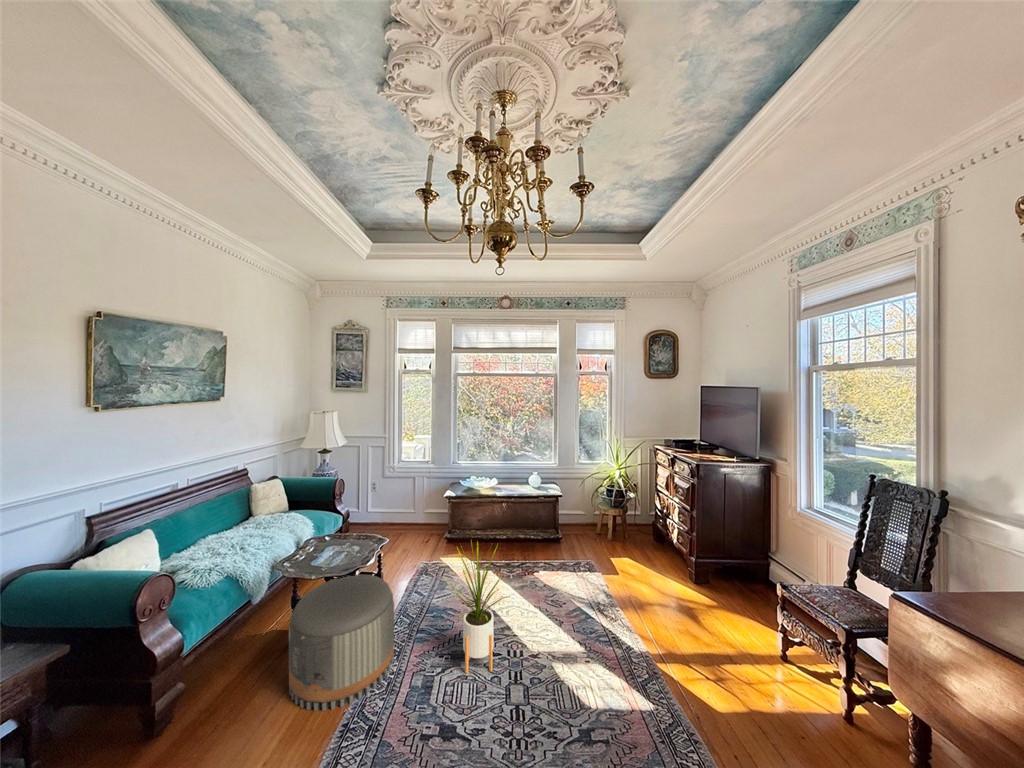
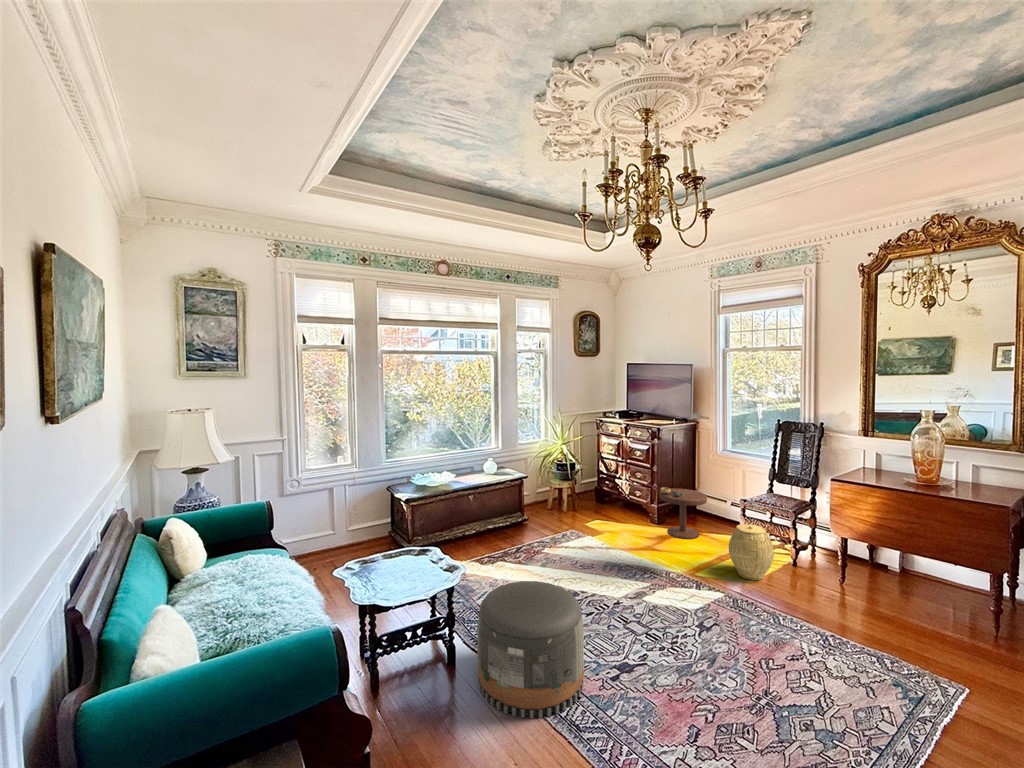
side table: none [603,531,659,641] -> present [660,488,707,539]
house plant: present [443,542,510,674] -> none [590,510,652,632]
woven basket: none [686,614,754,709] -> present [729,524,774,580]

